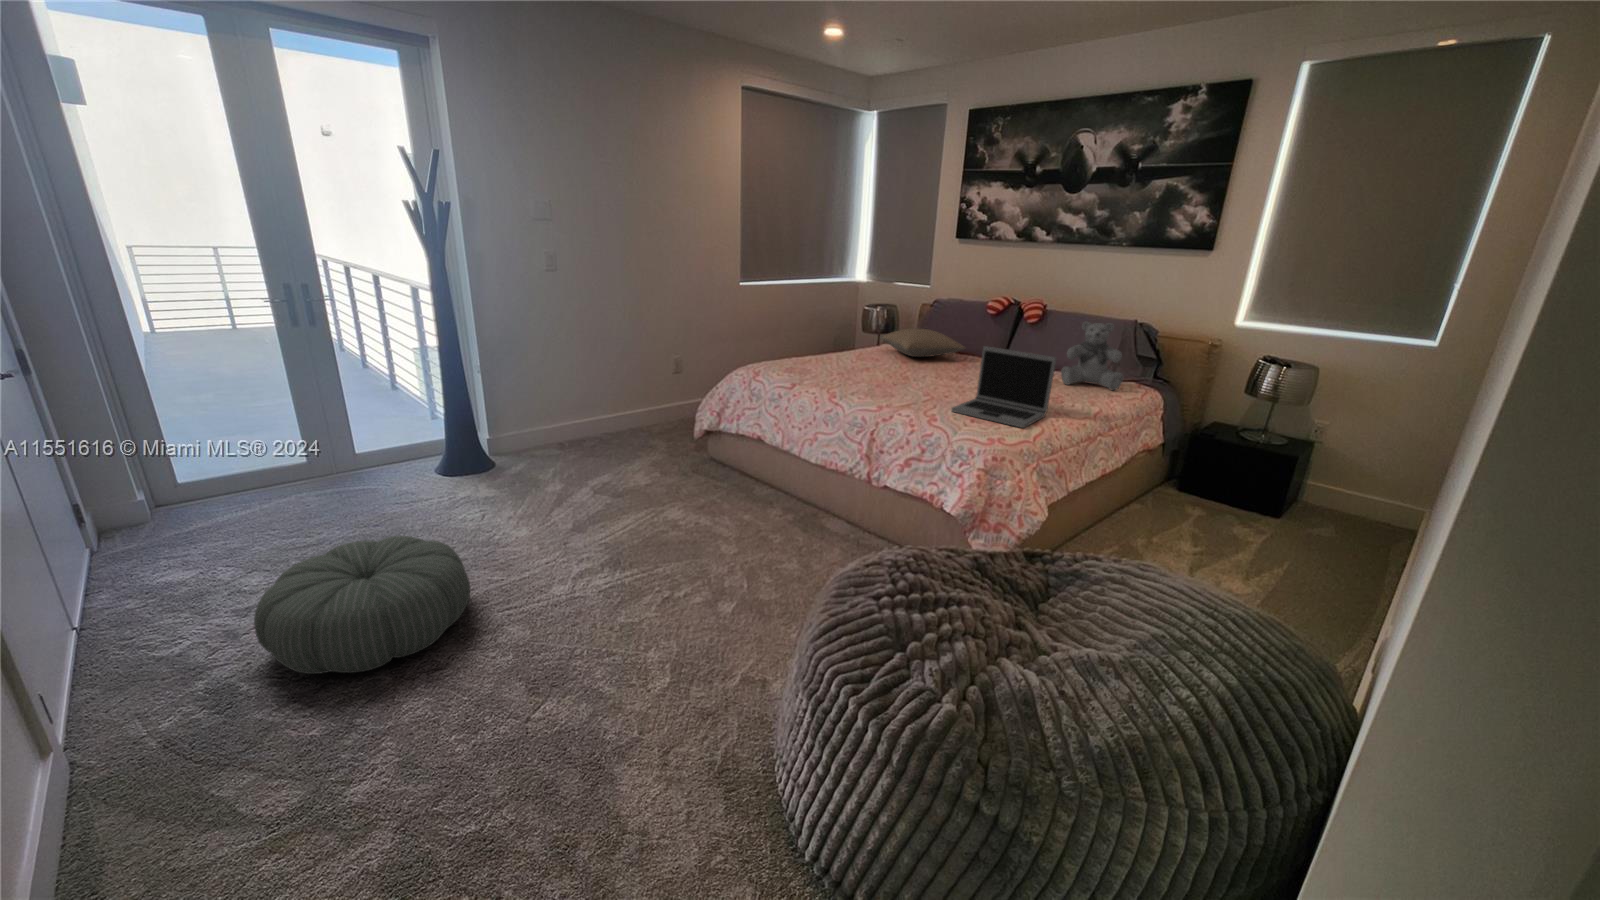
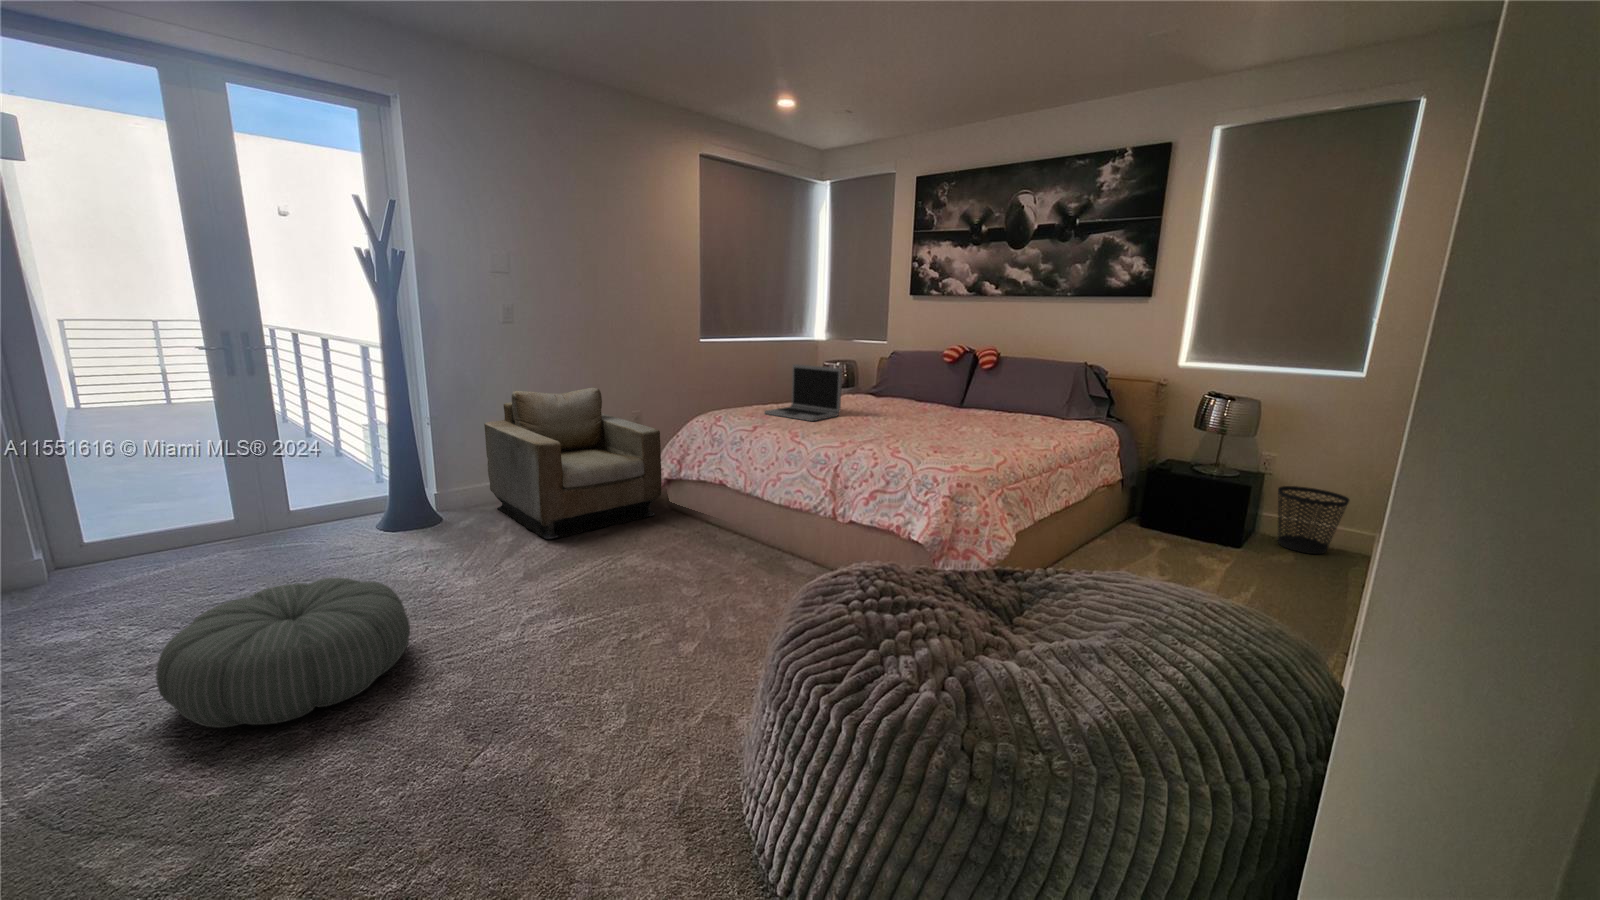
teddy bear: present [1061,322,1123,390] -> none [1017,362,1077,427]
pillow: present [882,329,965,357] -> none [844,377,925,404]
armchair: none [497,337,698,491] -> present [484,388,662,539]
laptop: present [952,346,1057,428] -> present [764,364,842,421]
wastebasket: none [1322,459,1405,531] -> present [1278,486,1349,554]

